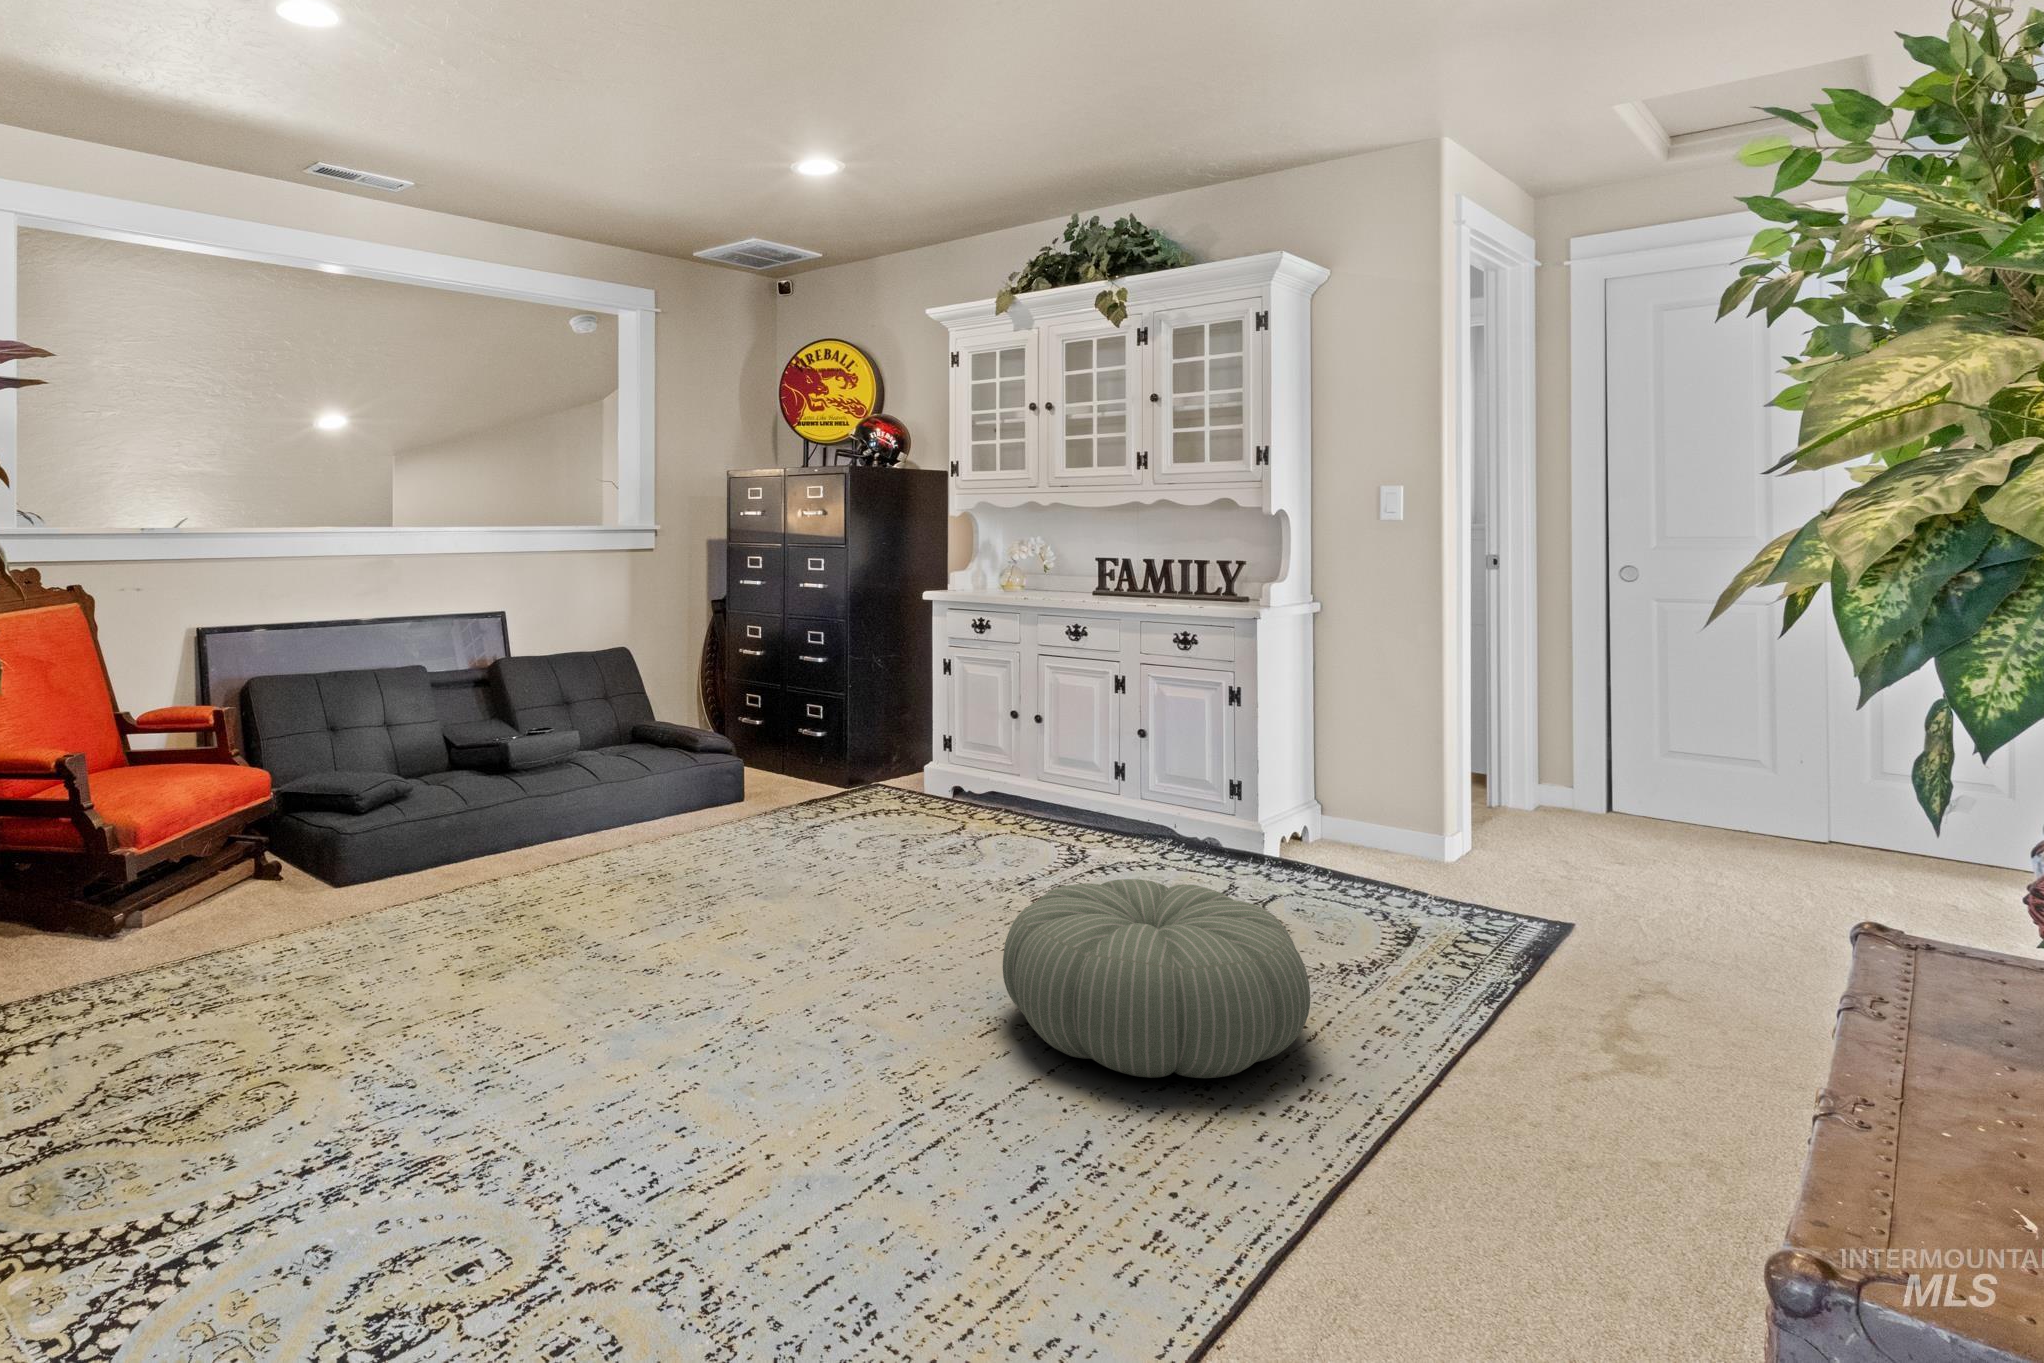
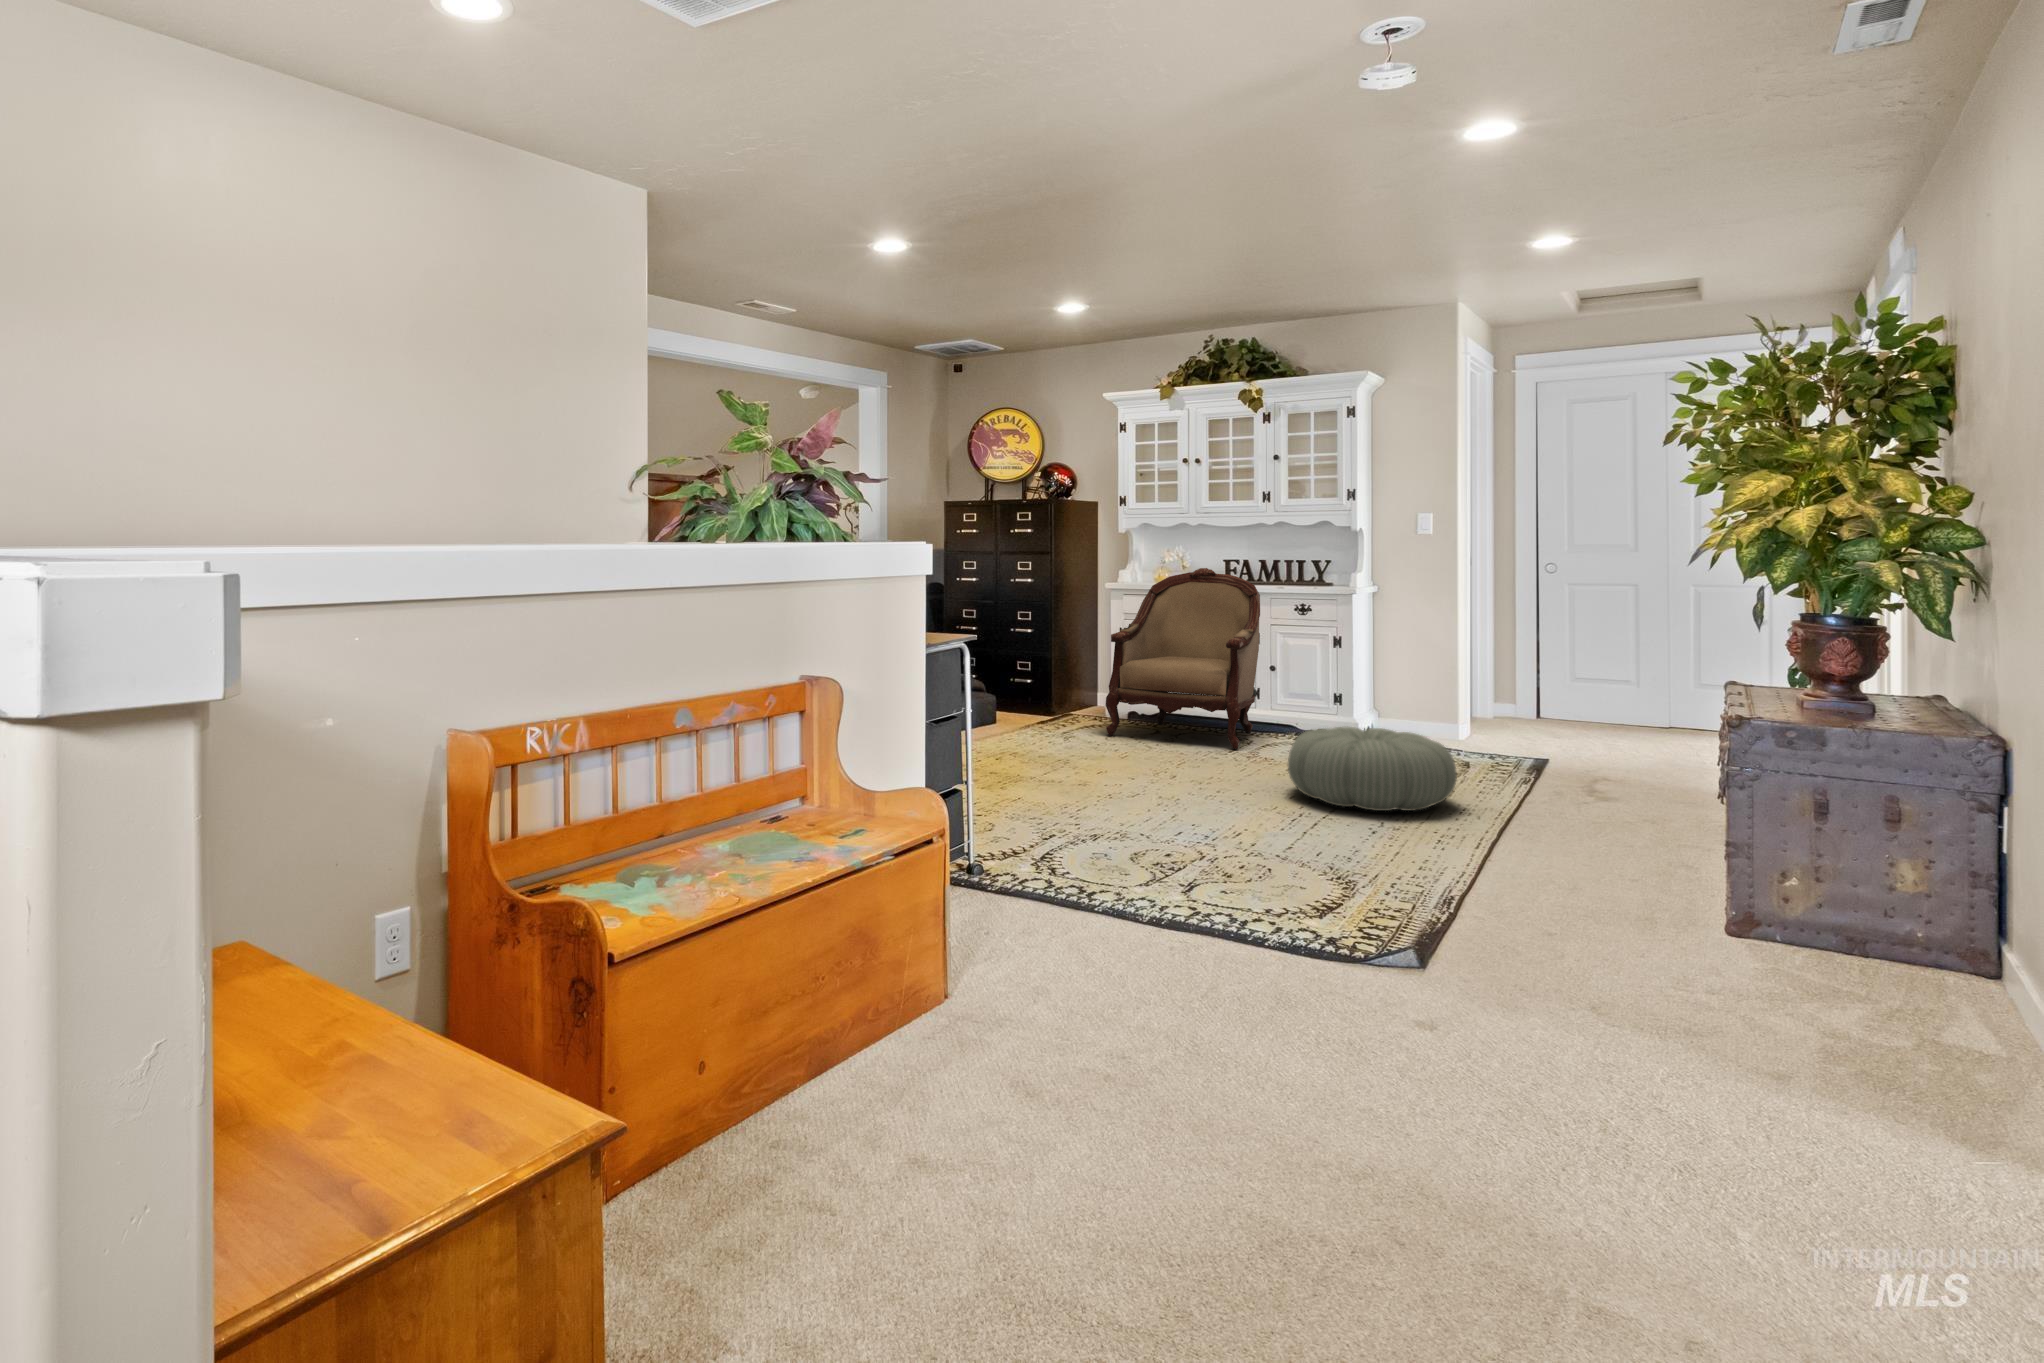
armchair: none [859,573,1111,877] -> present [1106,568,1260,749]

